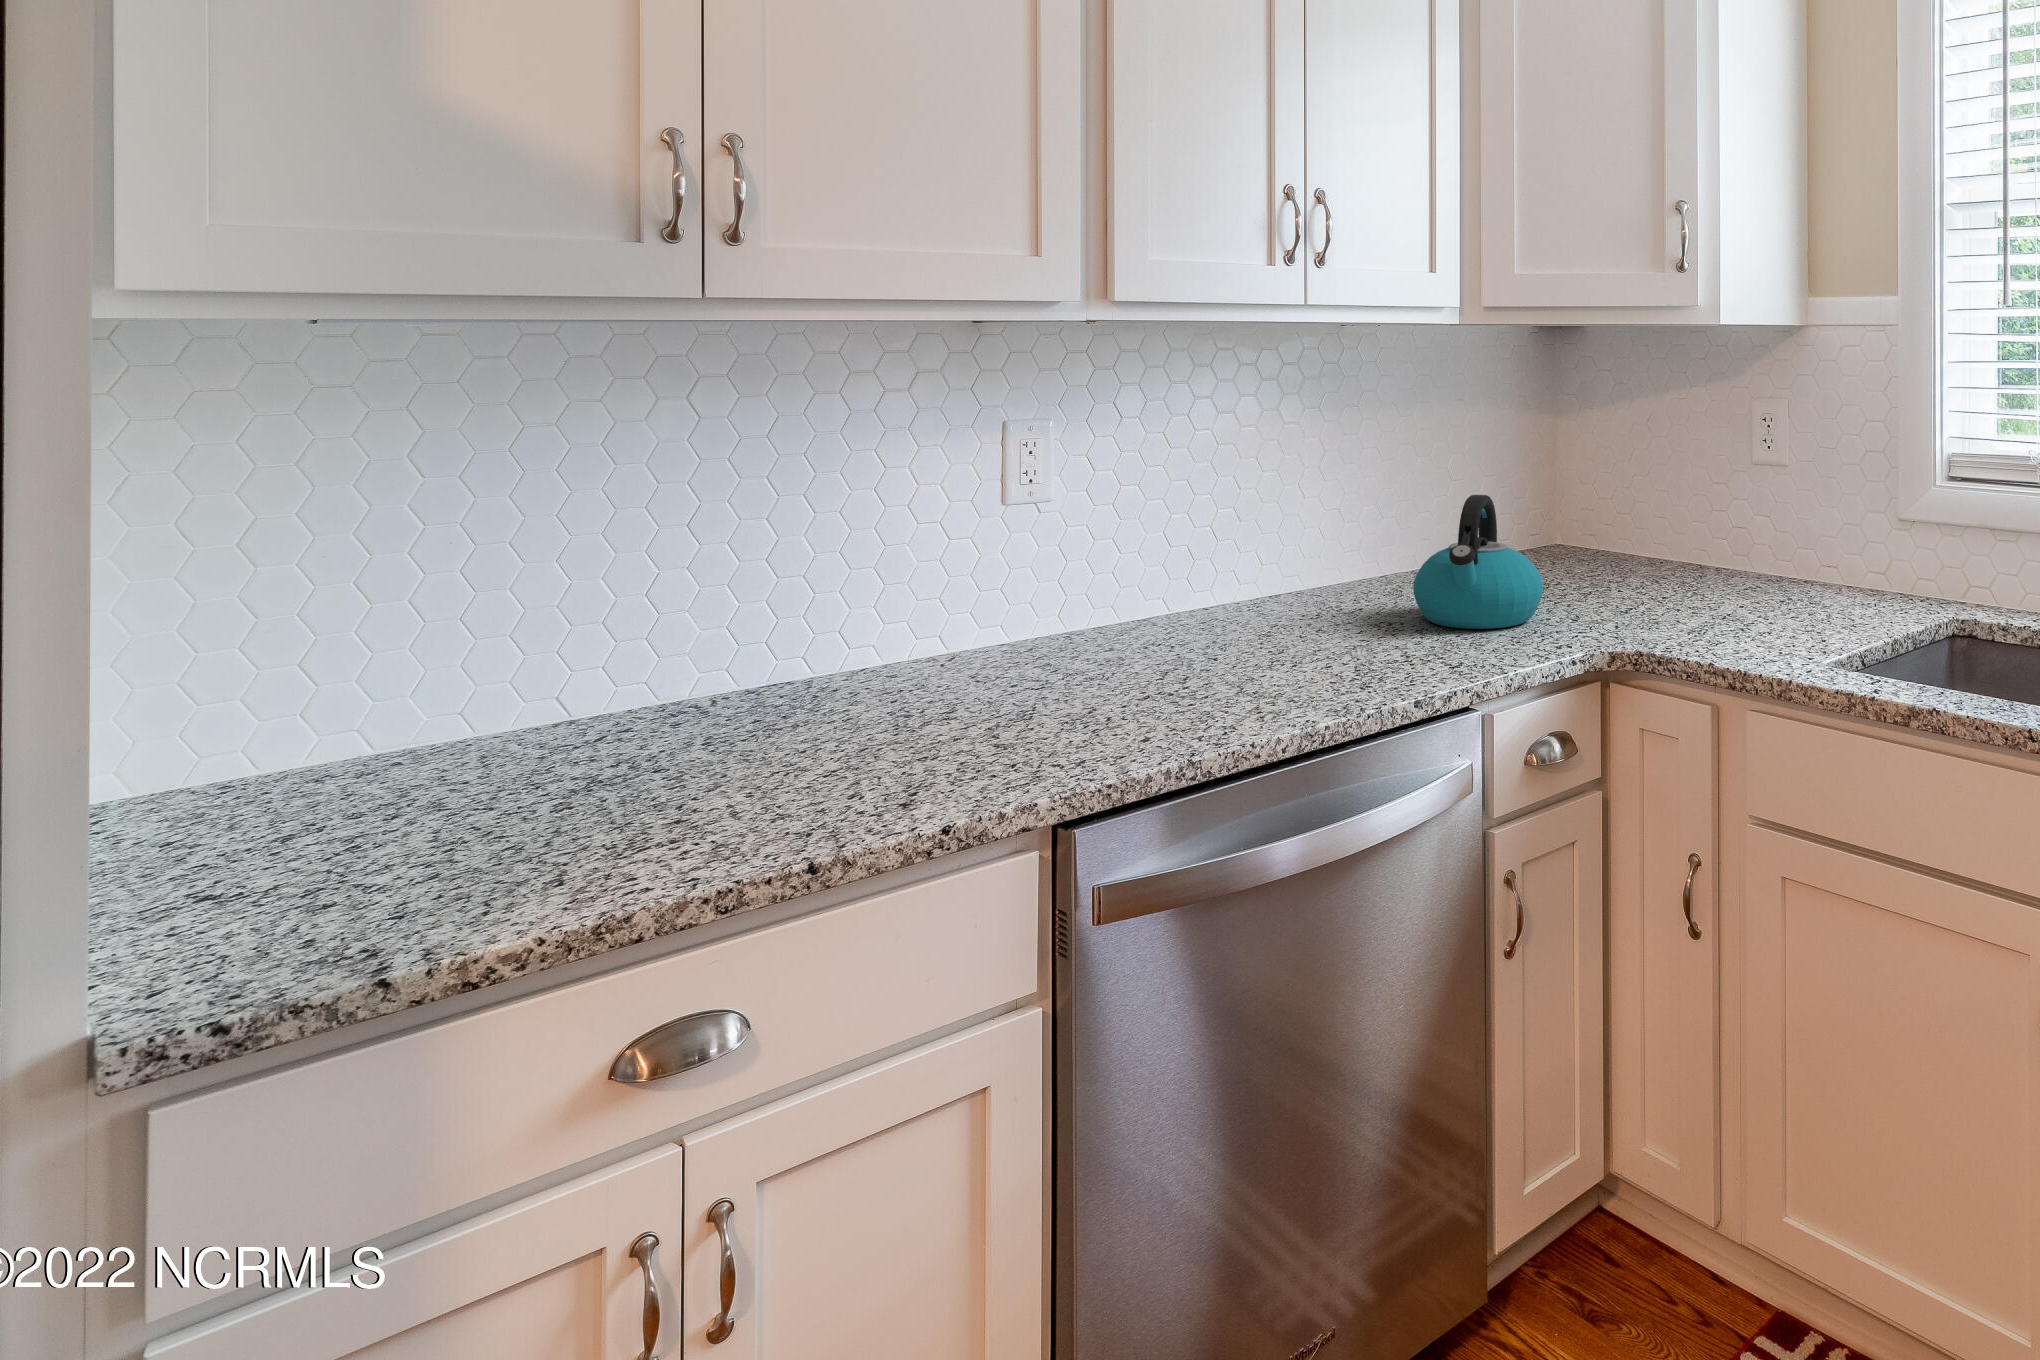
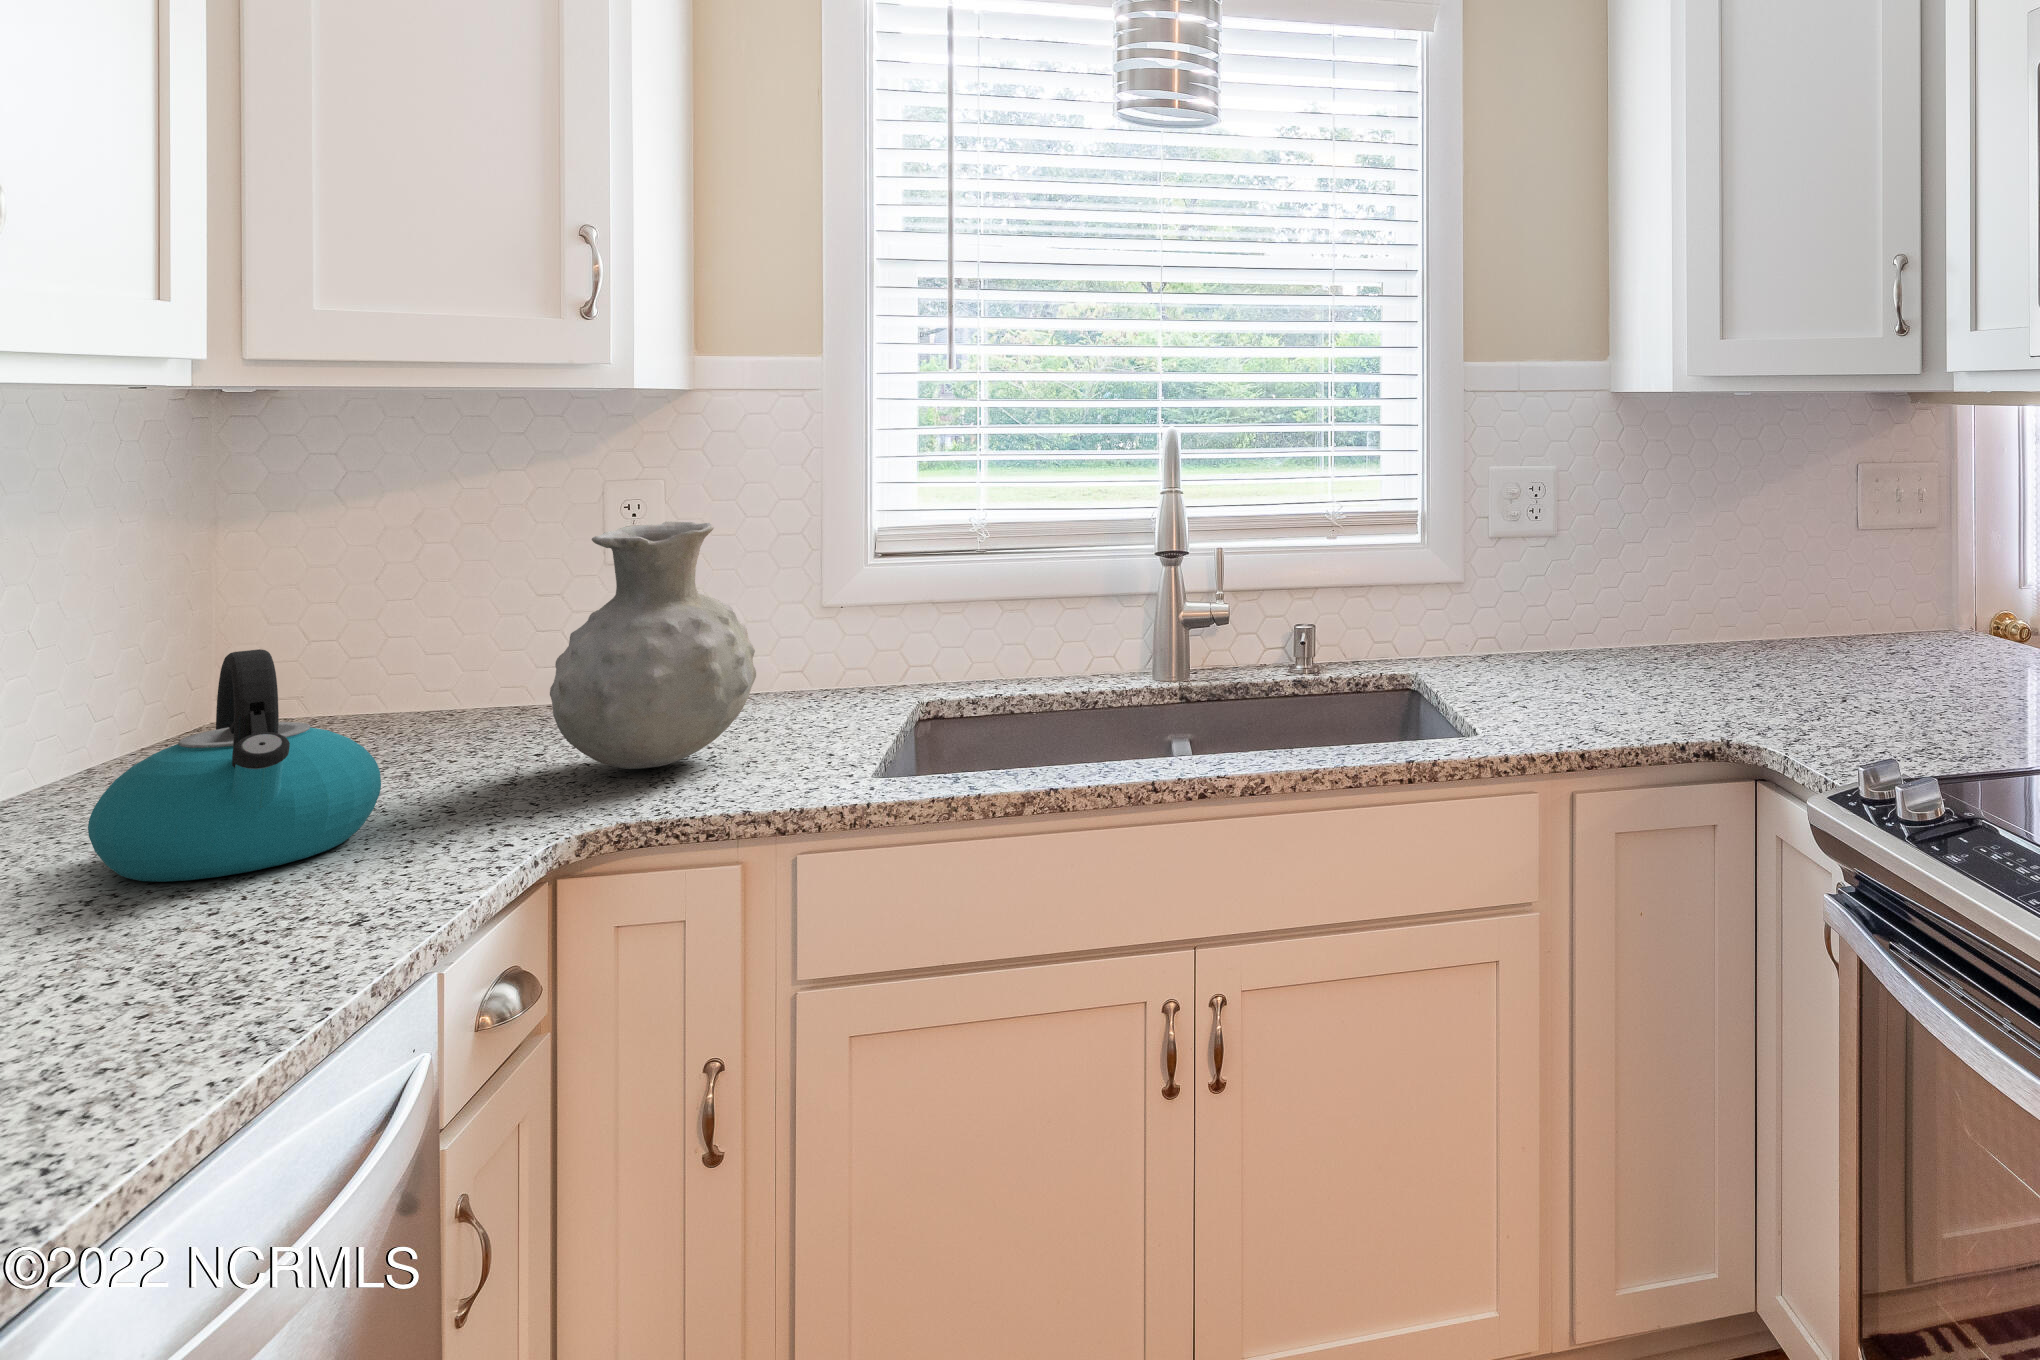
vase: none [1645,433,1783,623] -> present [550,521,756,769]

